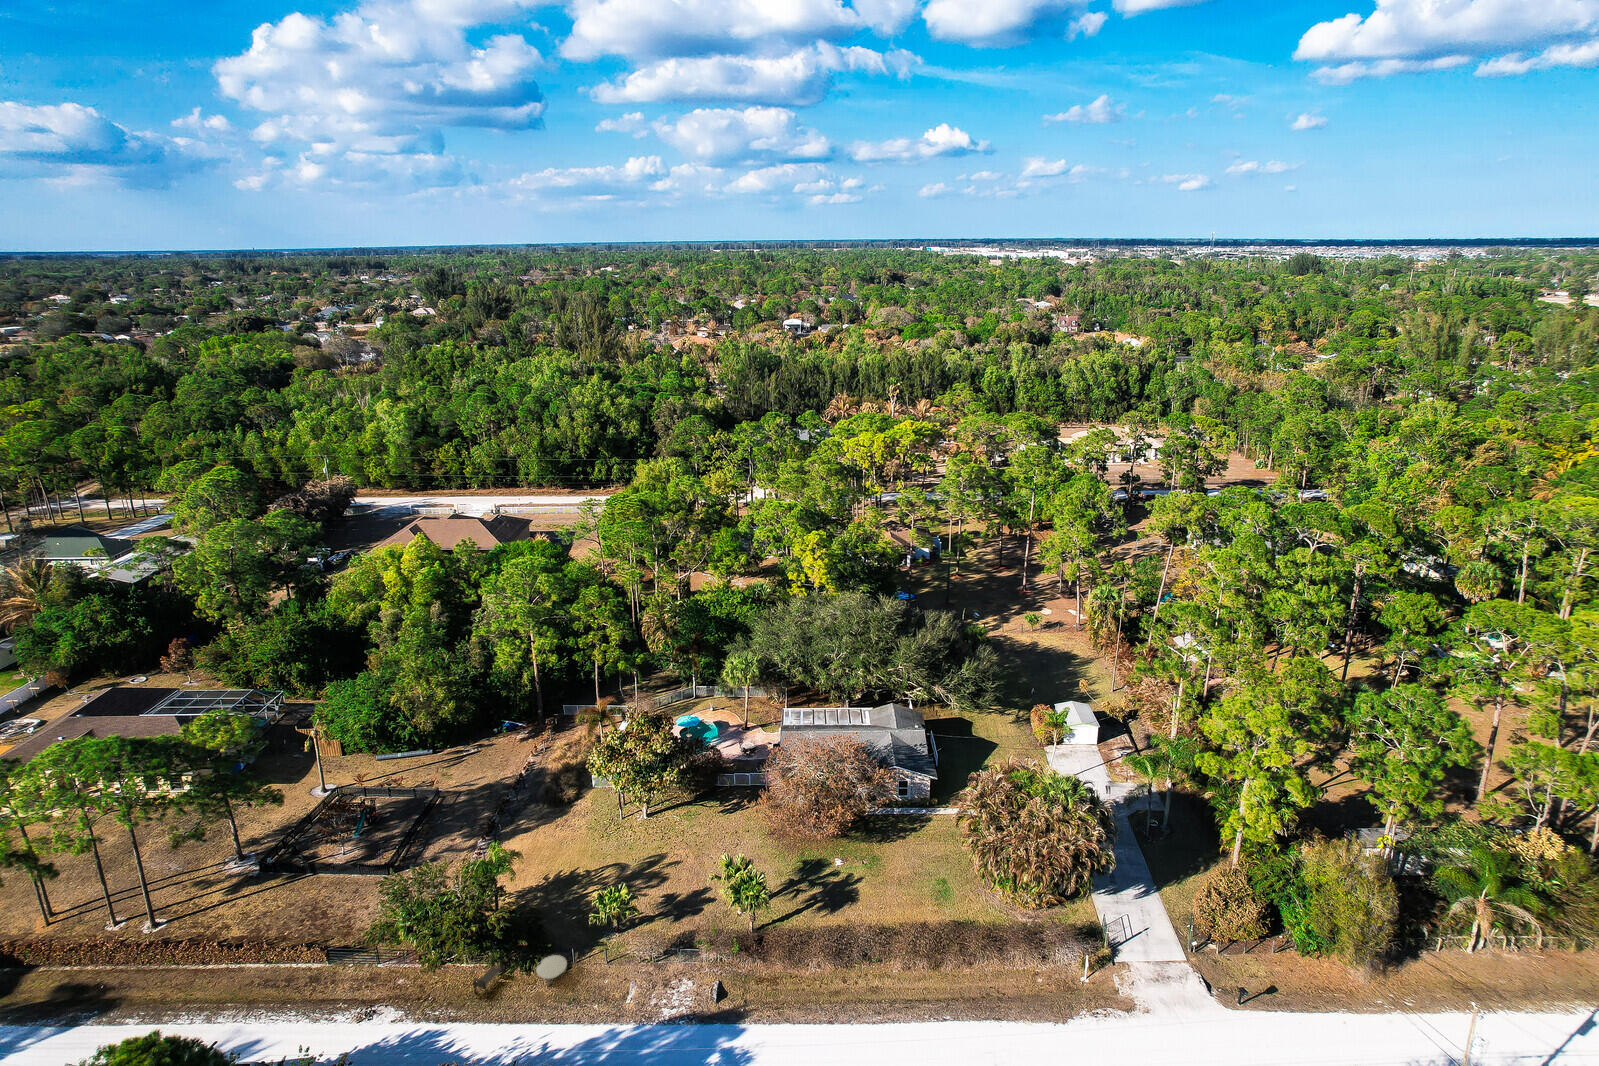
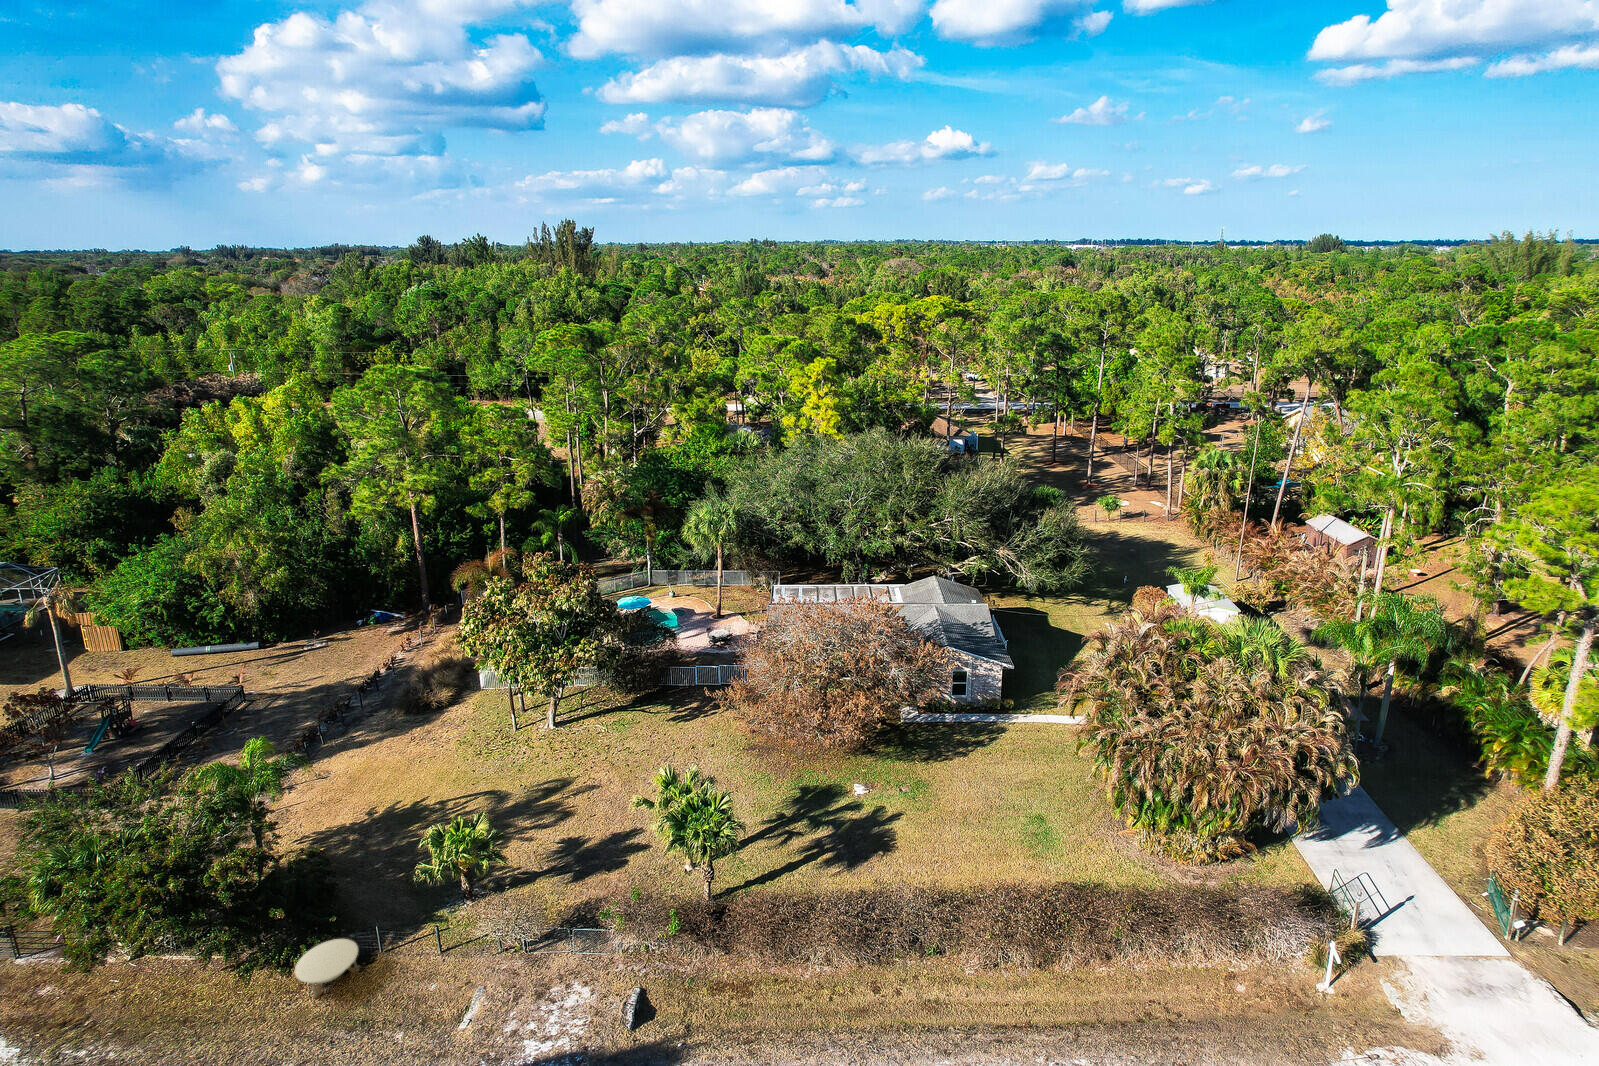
bench: present [473,964,506,998] -> none [165,948,242,1021]

